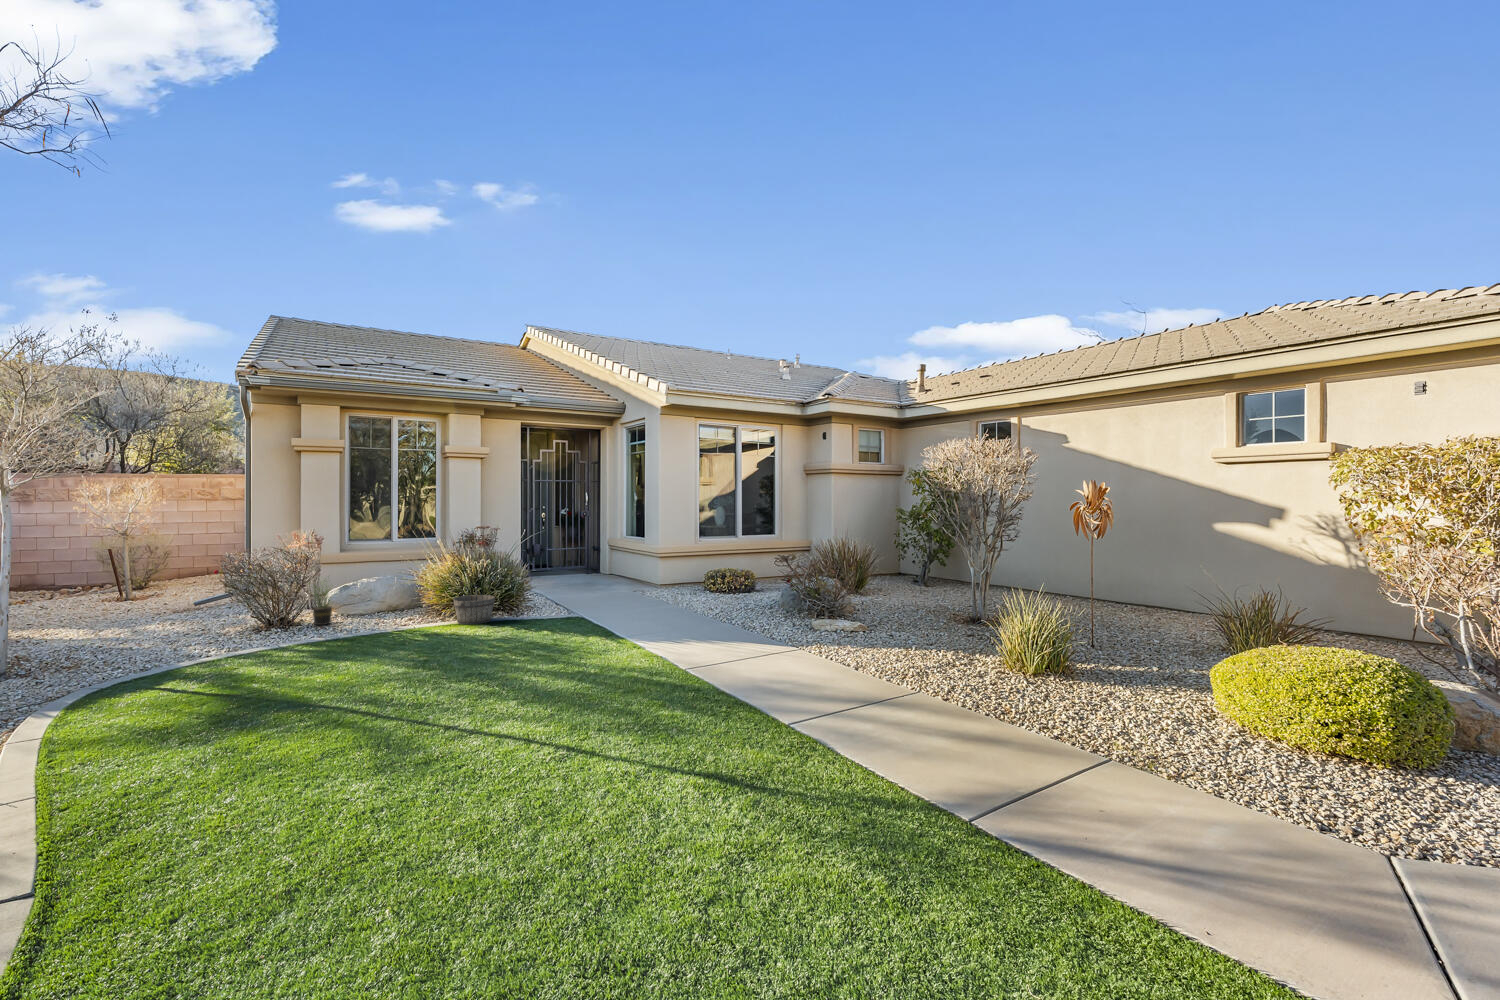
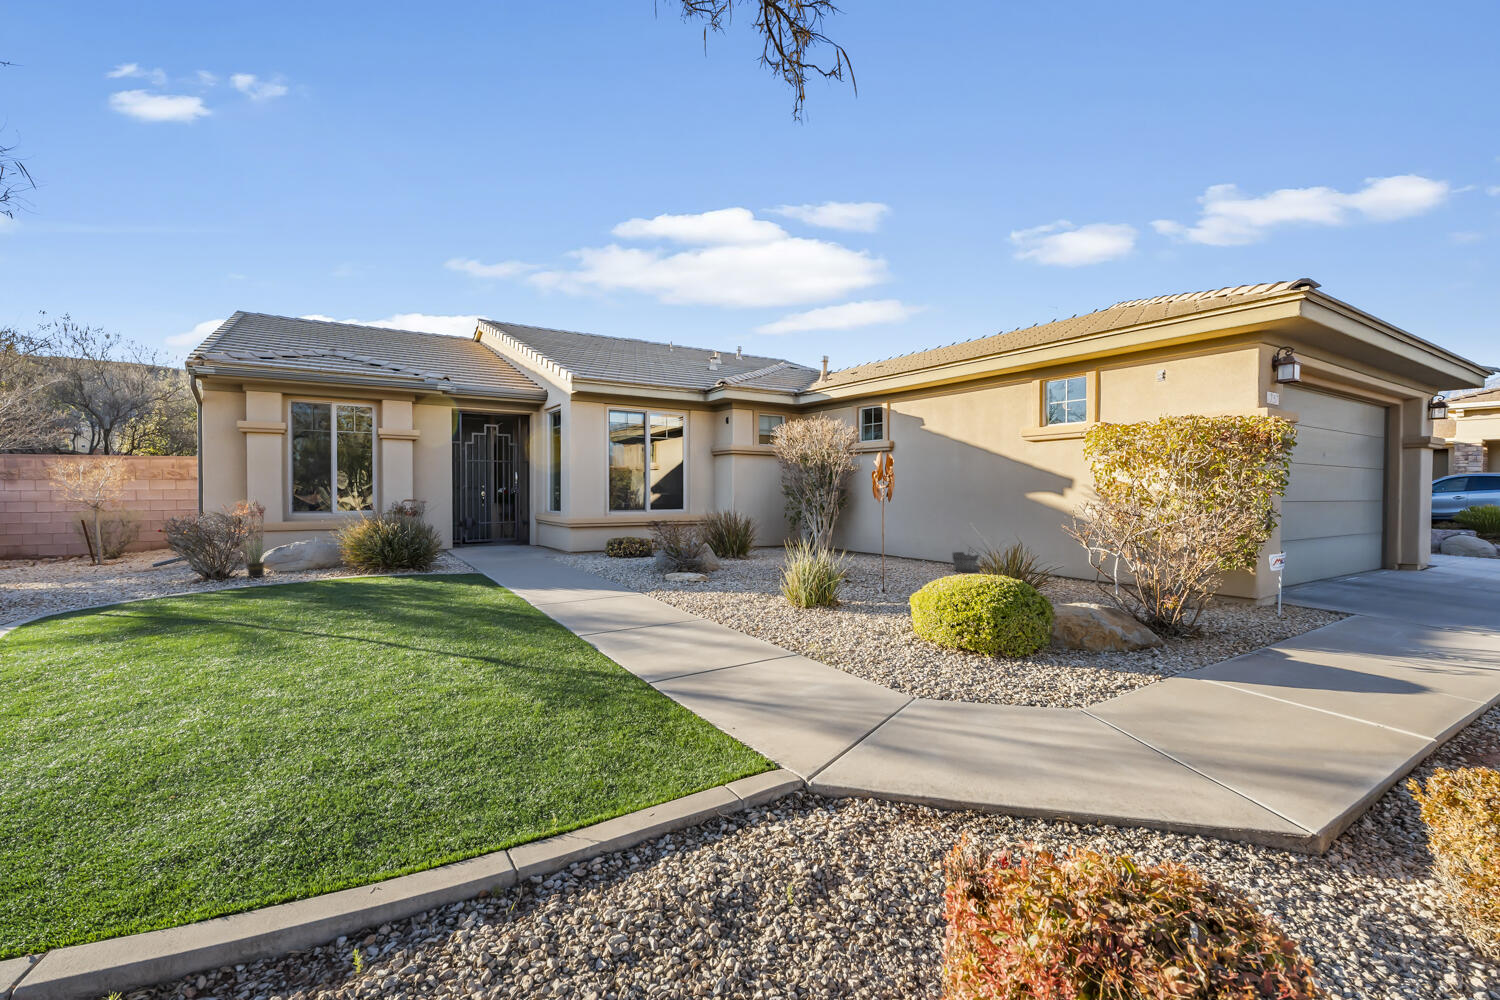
wooden bucket: present [453,589,495,624] -> present [953,552,979,573]

